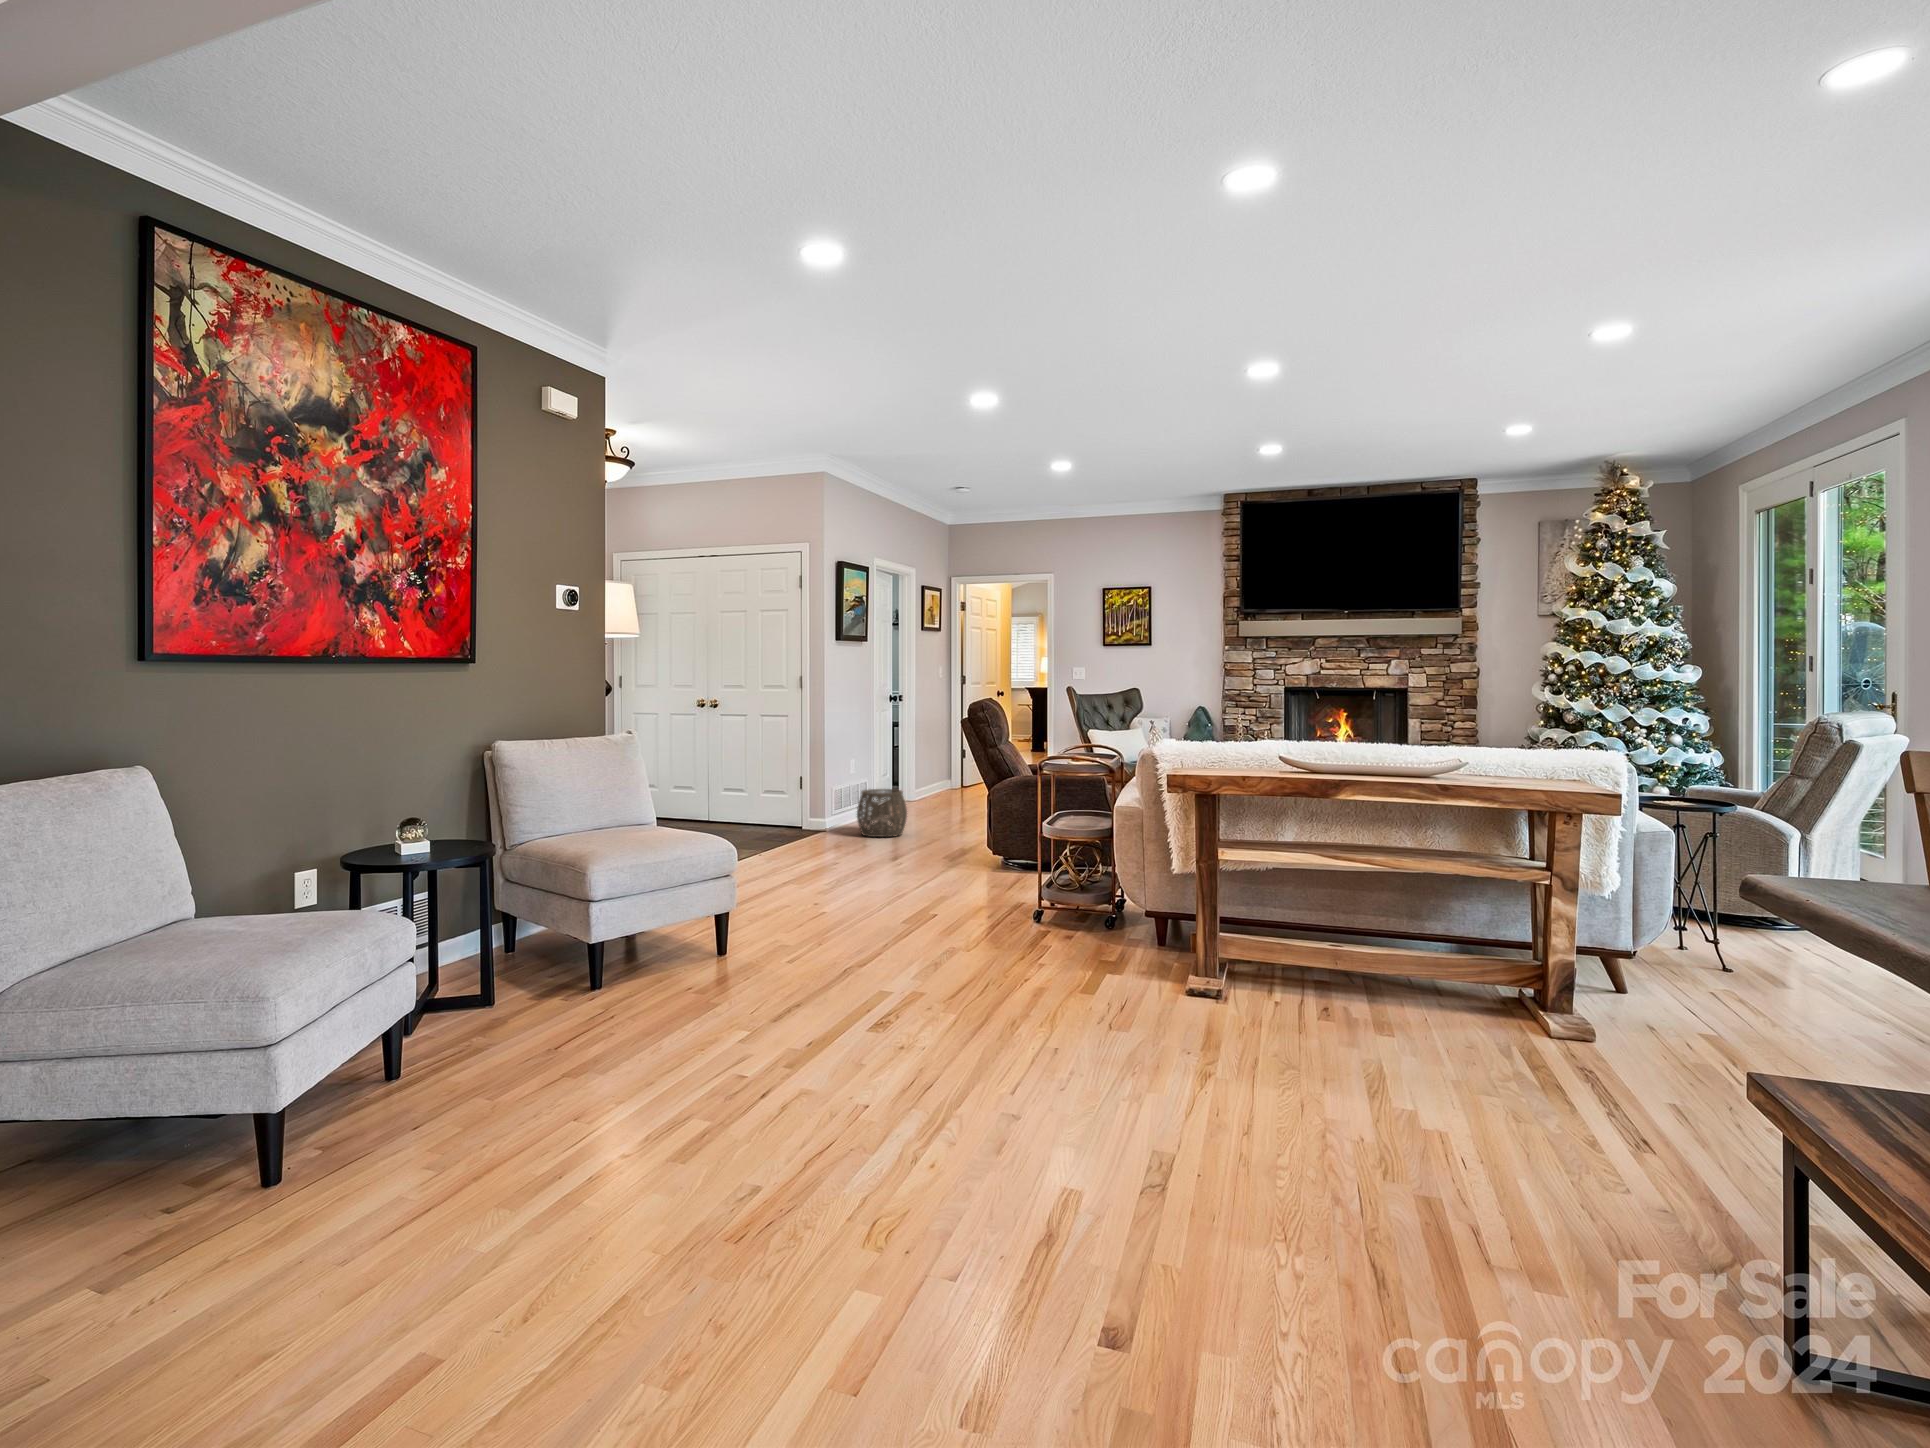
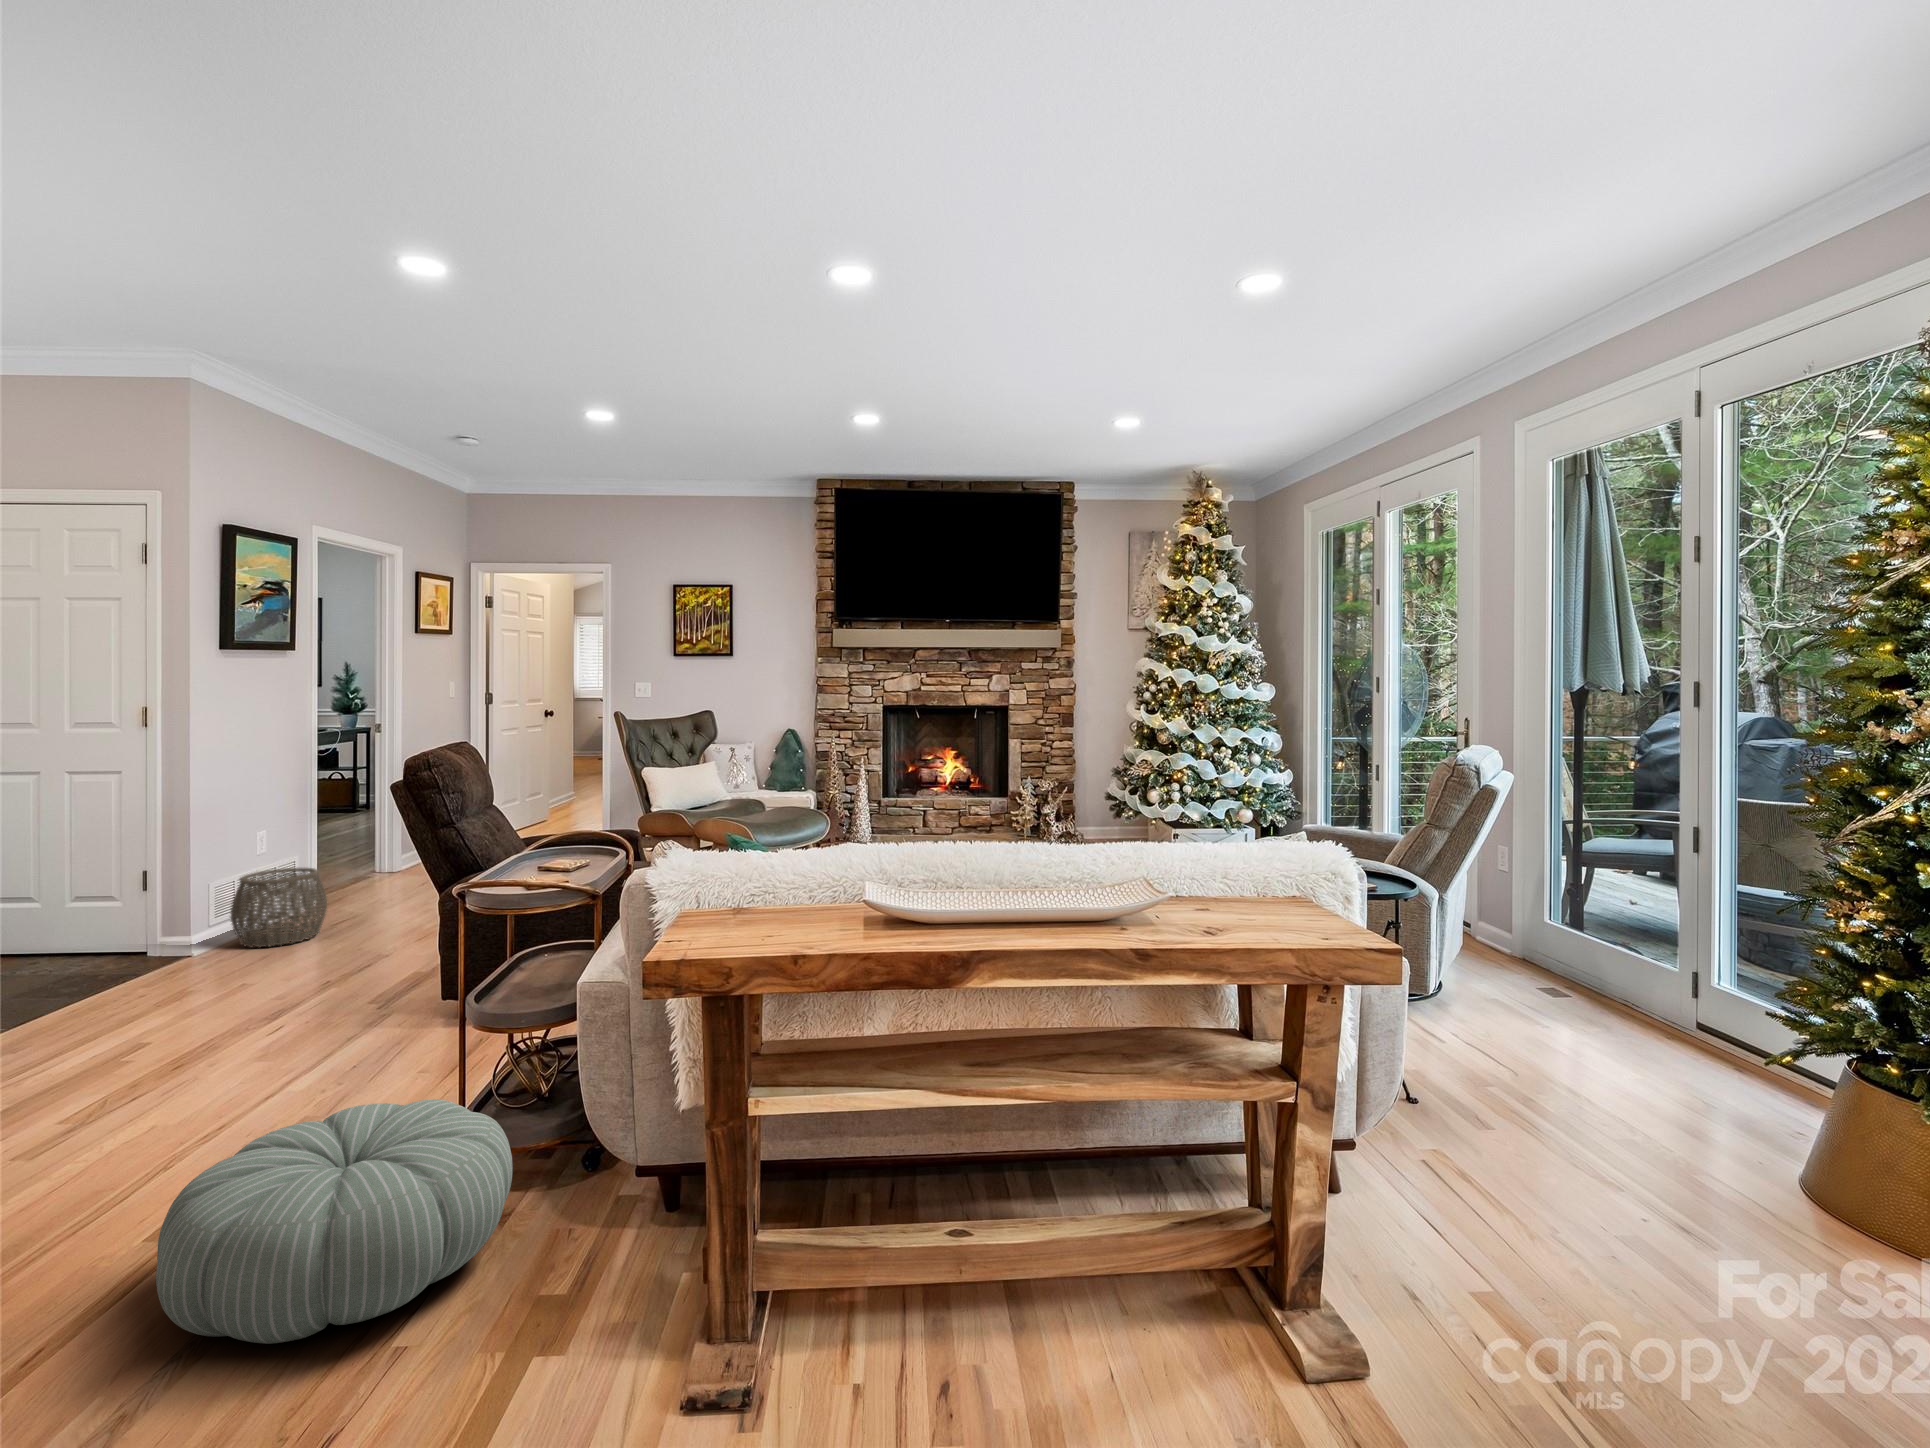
pouf: none [981,877,1128,961] -> present [156,1099,512,1344]

